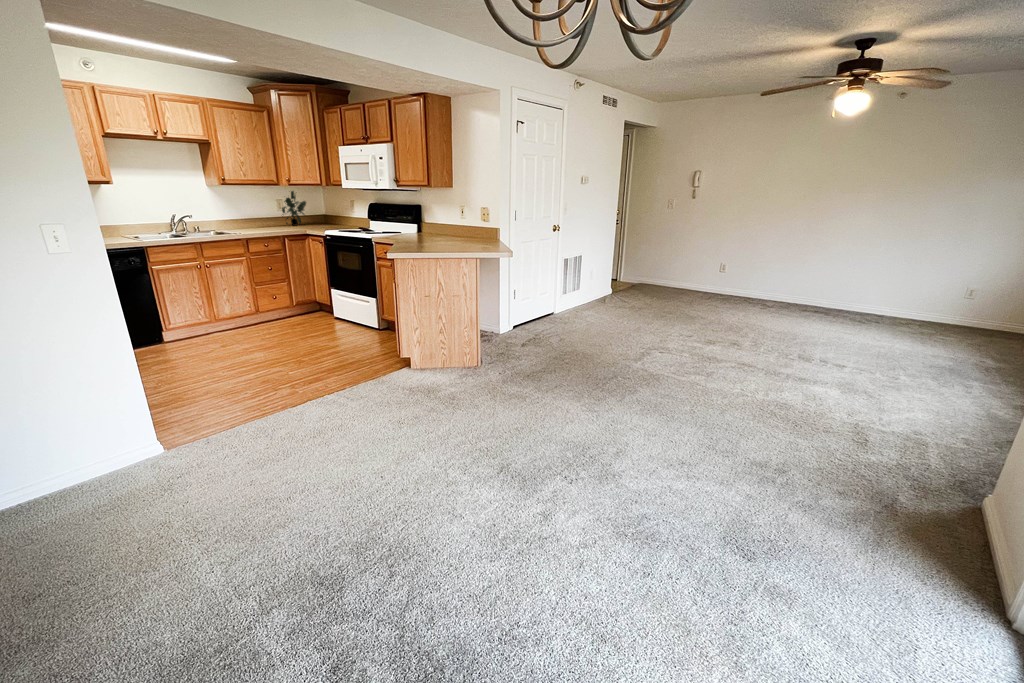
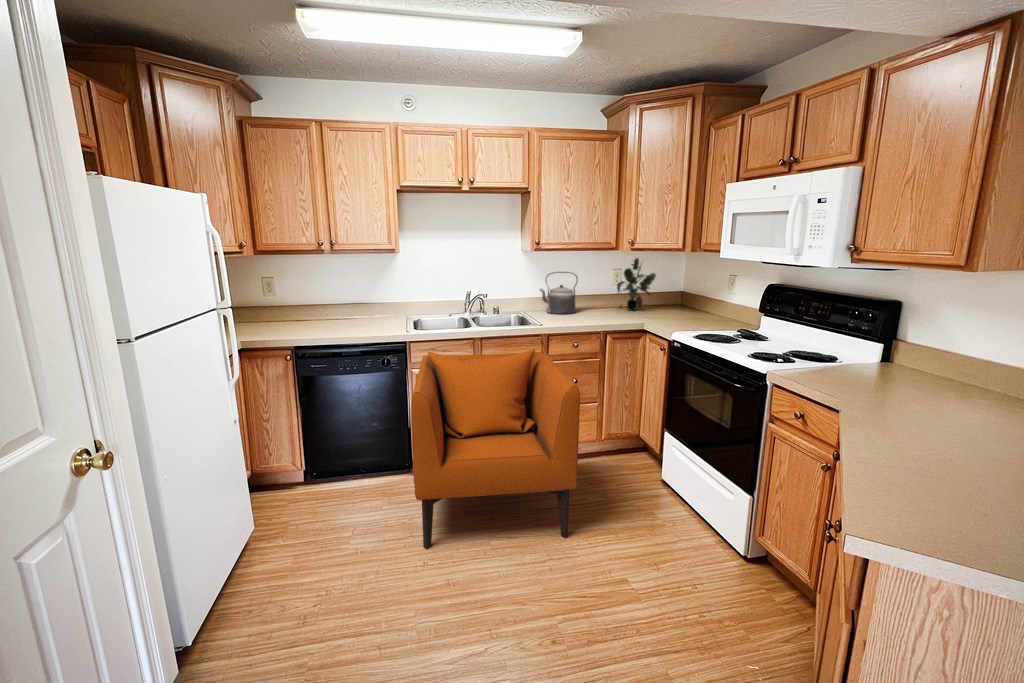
kettle: none [227,200,257,229] -> present [540,272,578,314]
armchair: none [161,245,292,359] -> present [411,349,580,549]

